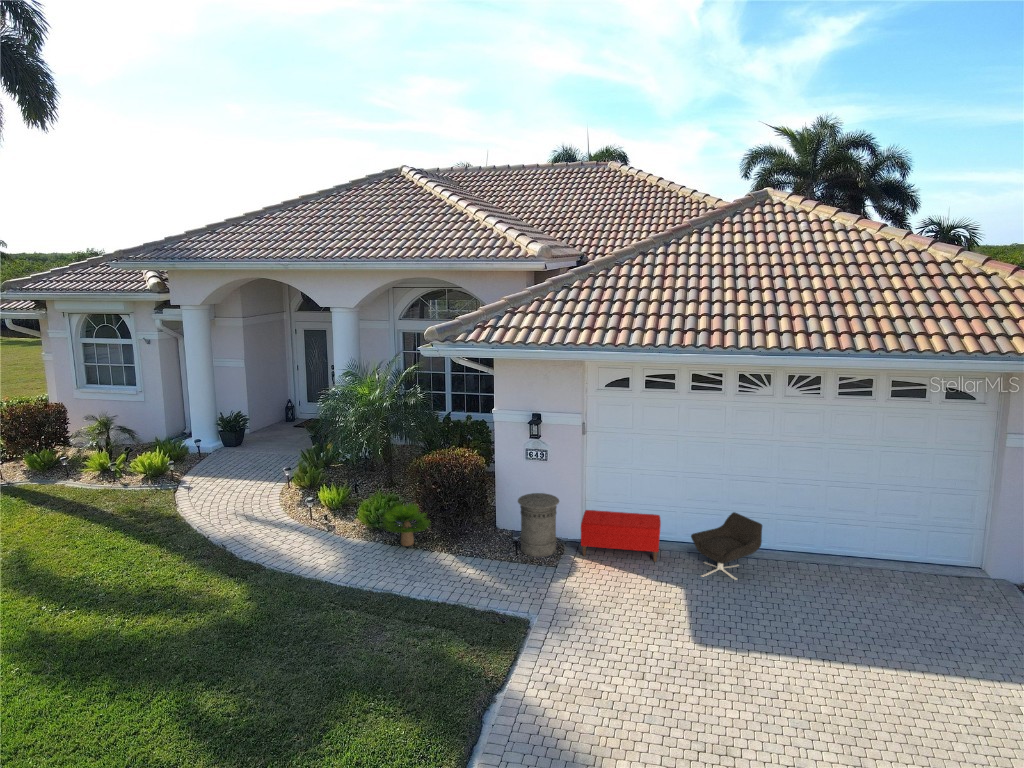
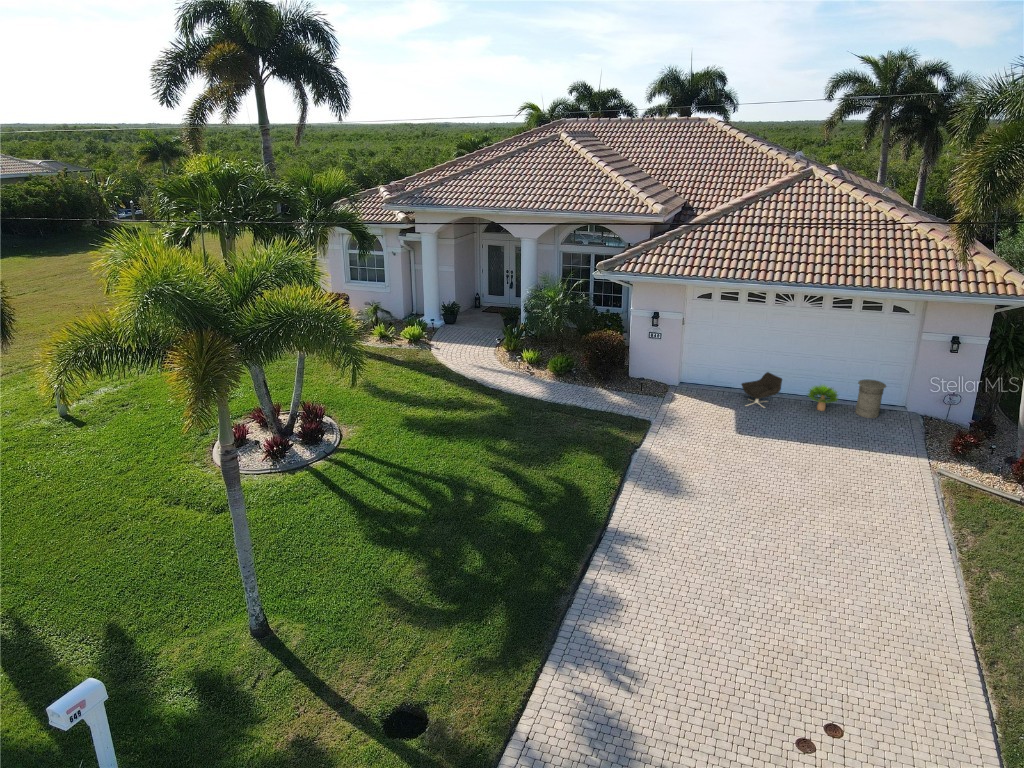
trash can: present [518,493,559,557] -> present [855,379,886,418]
potted plant: present [384,504,430,546] -> present [808,385,838,411]
bench: present [581,510,661,562] -> none [678,368,725,398]

